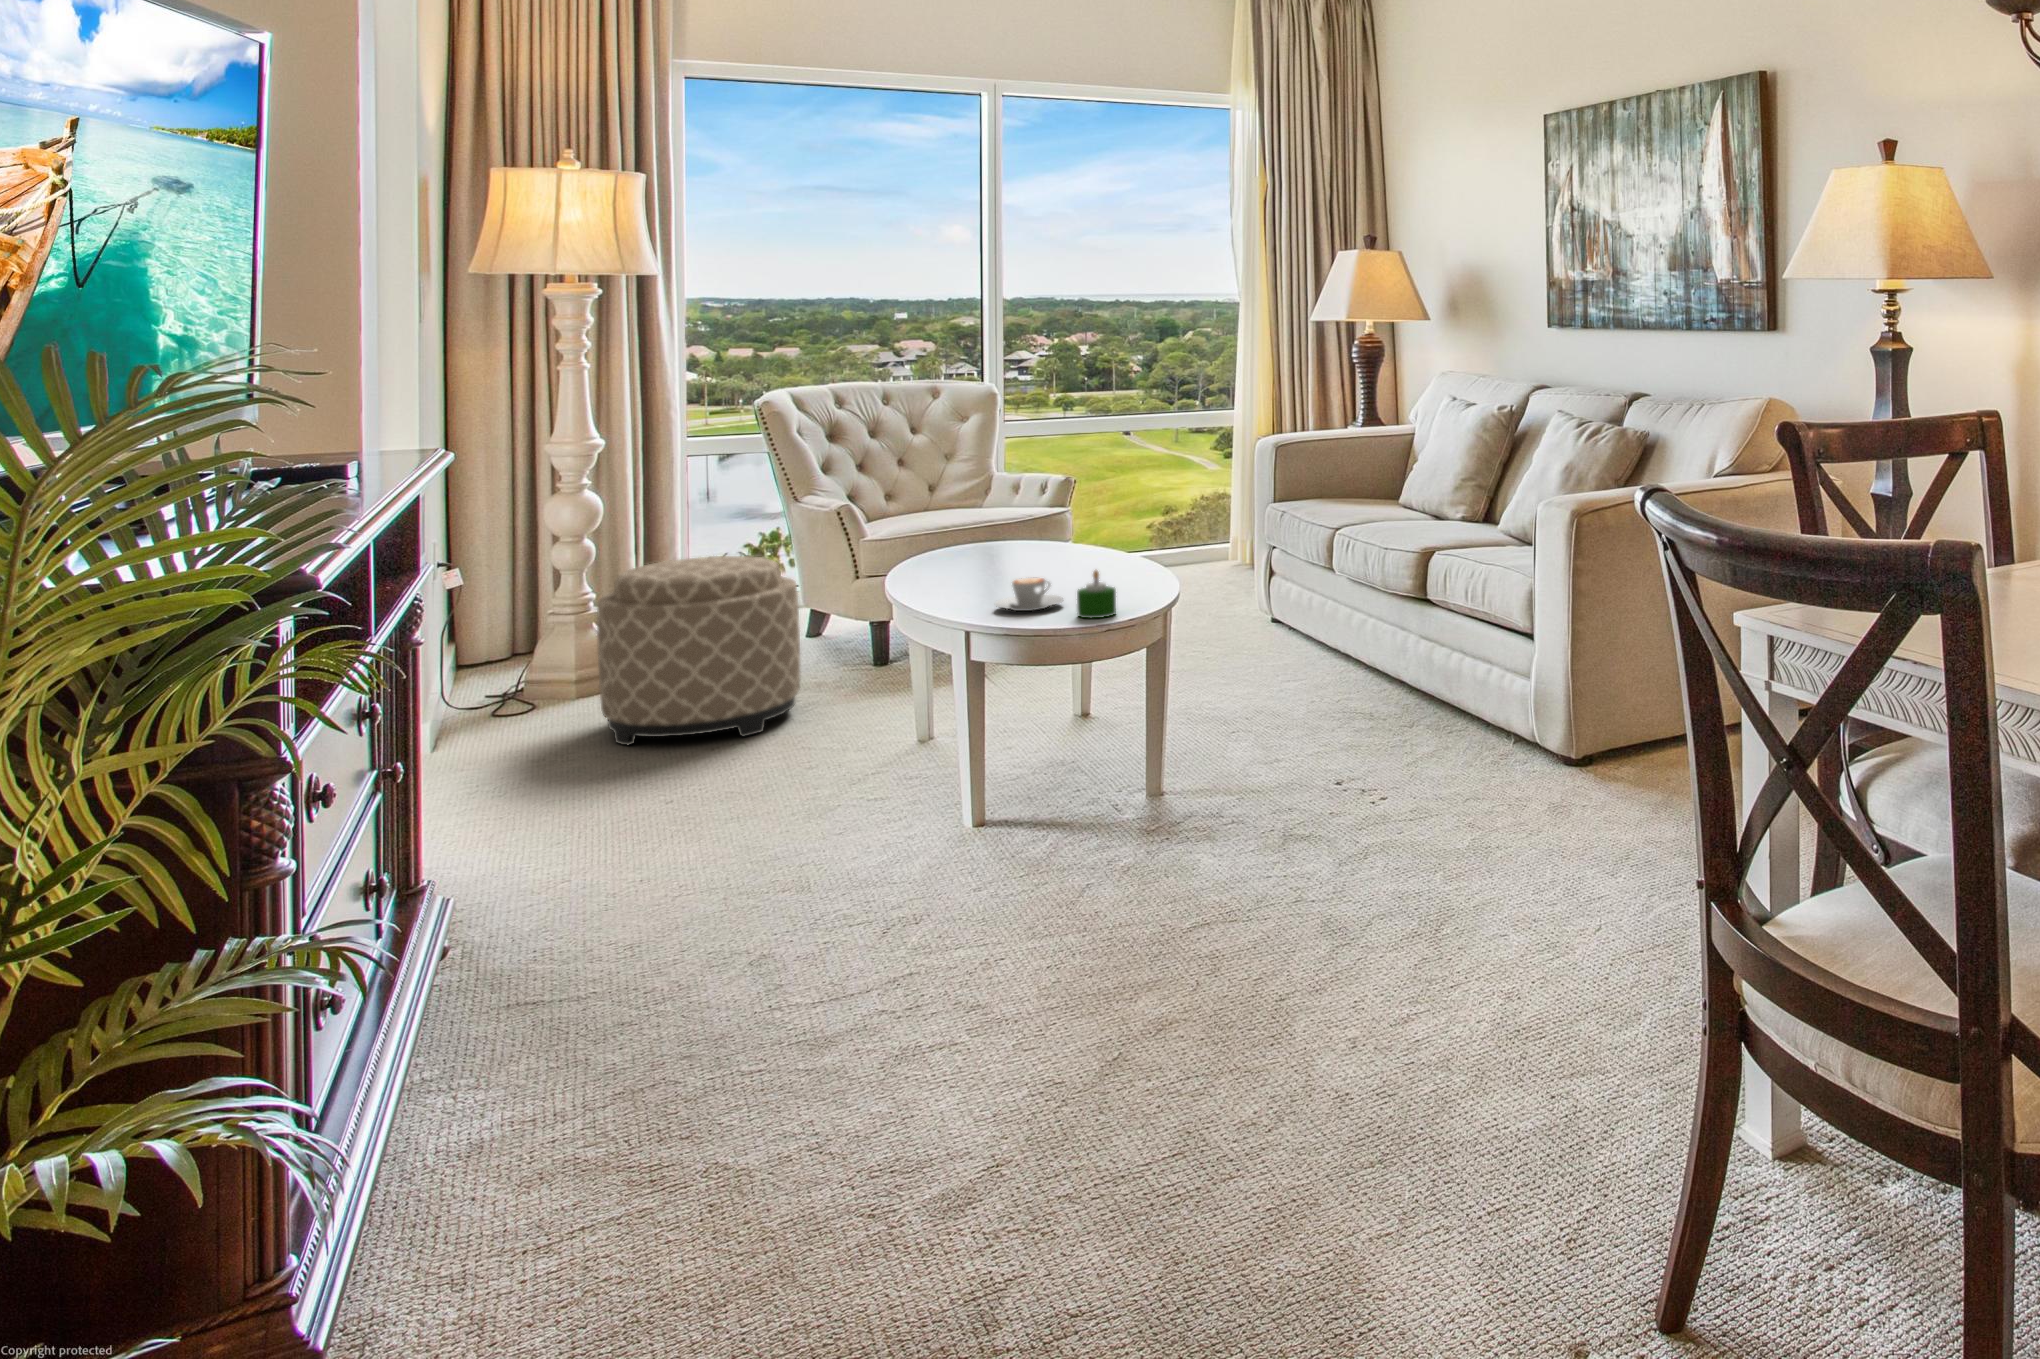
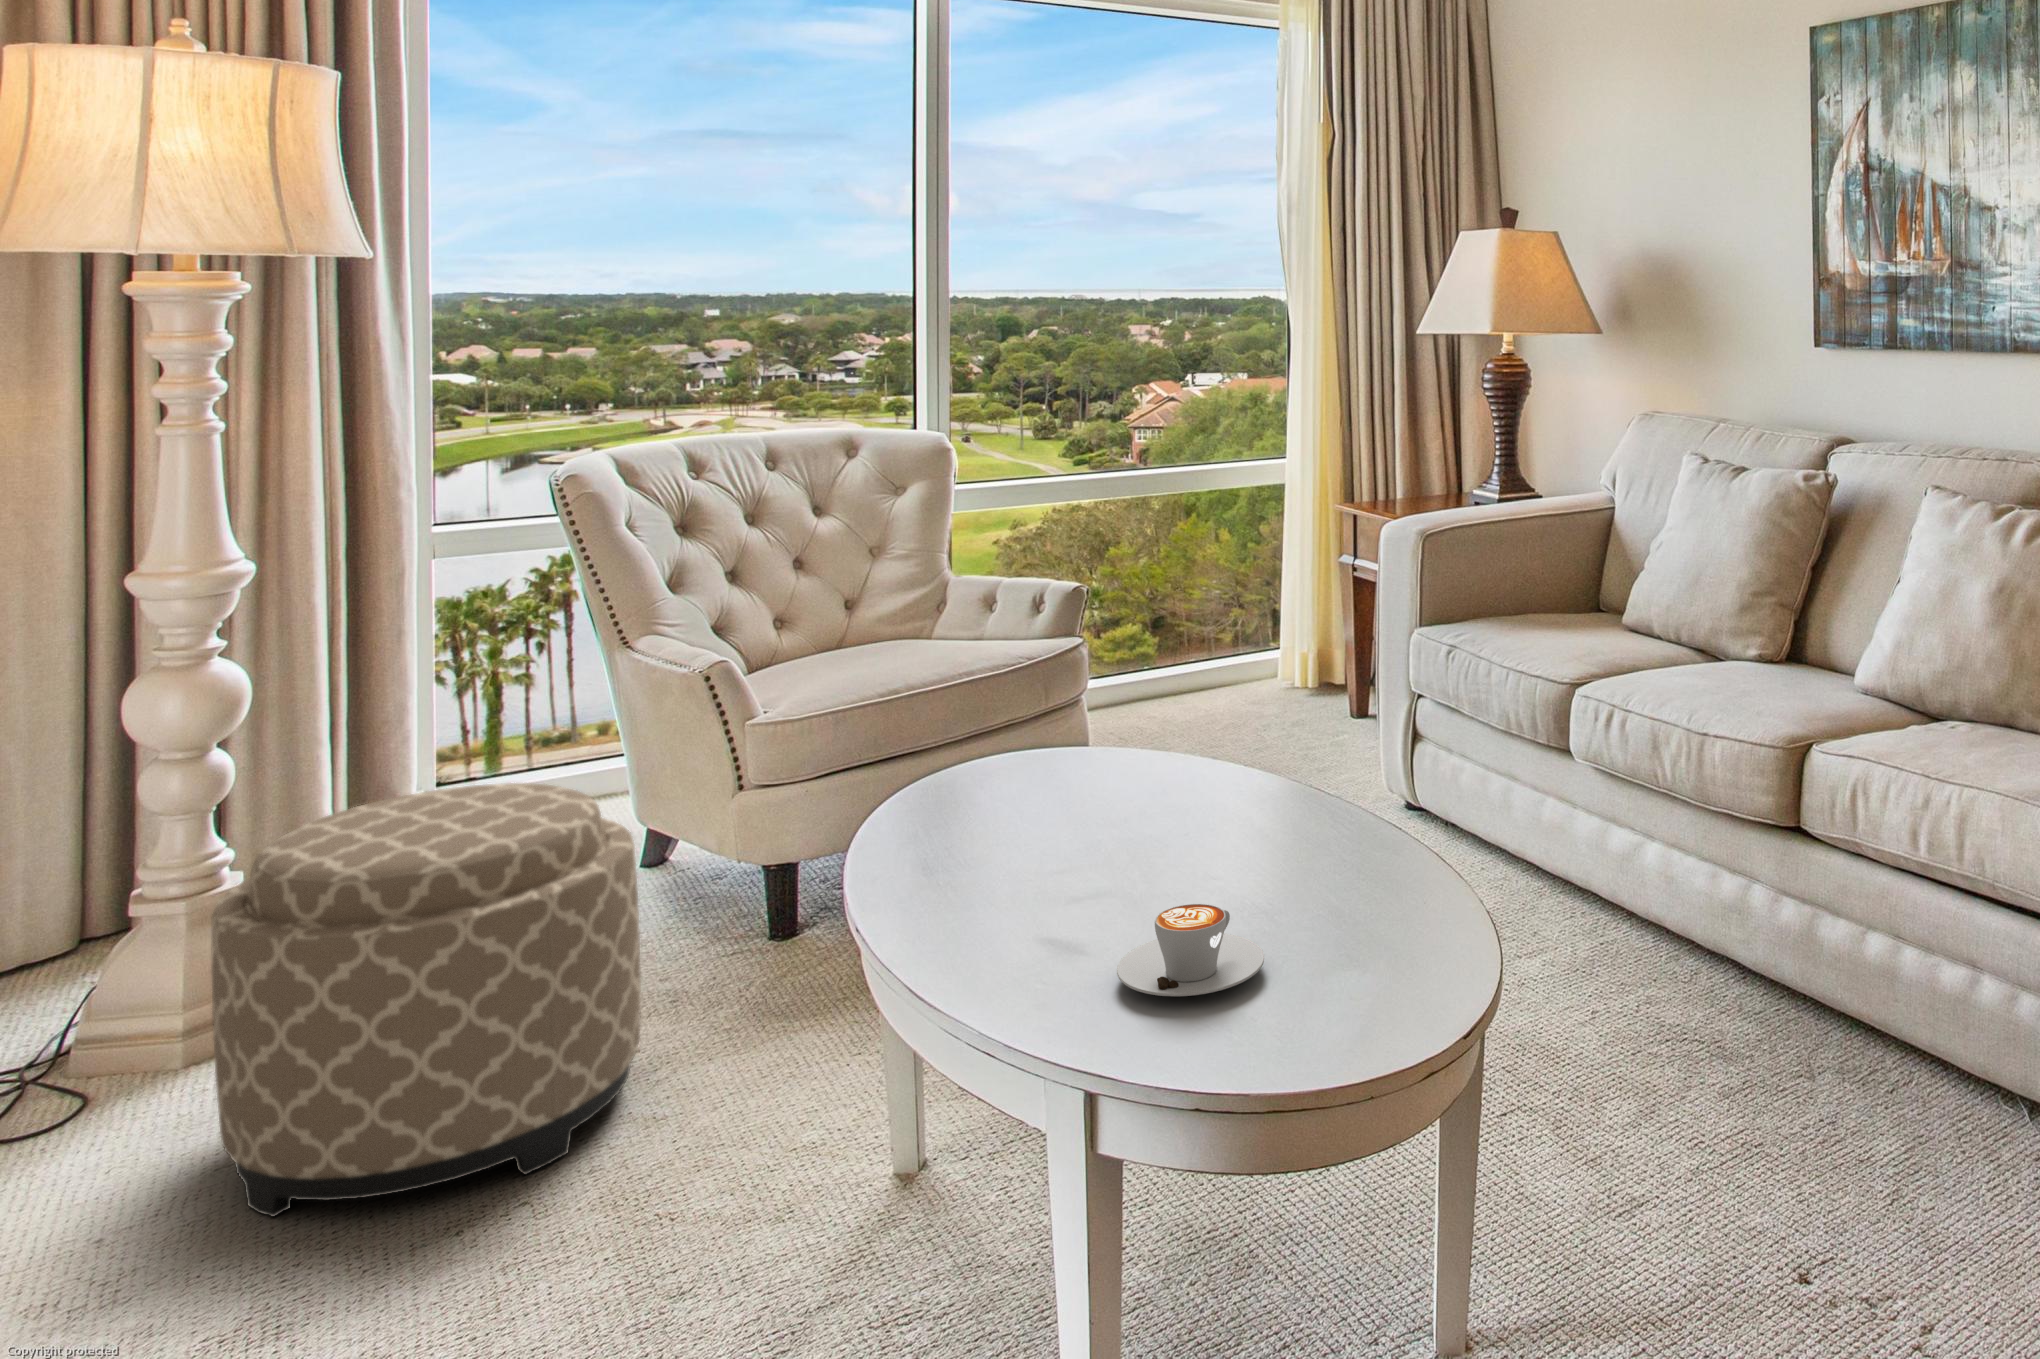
candle: present [1077,571,1116,618] -> none [1320,905,1403,1023]

